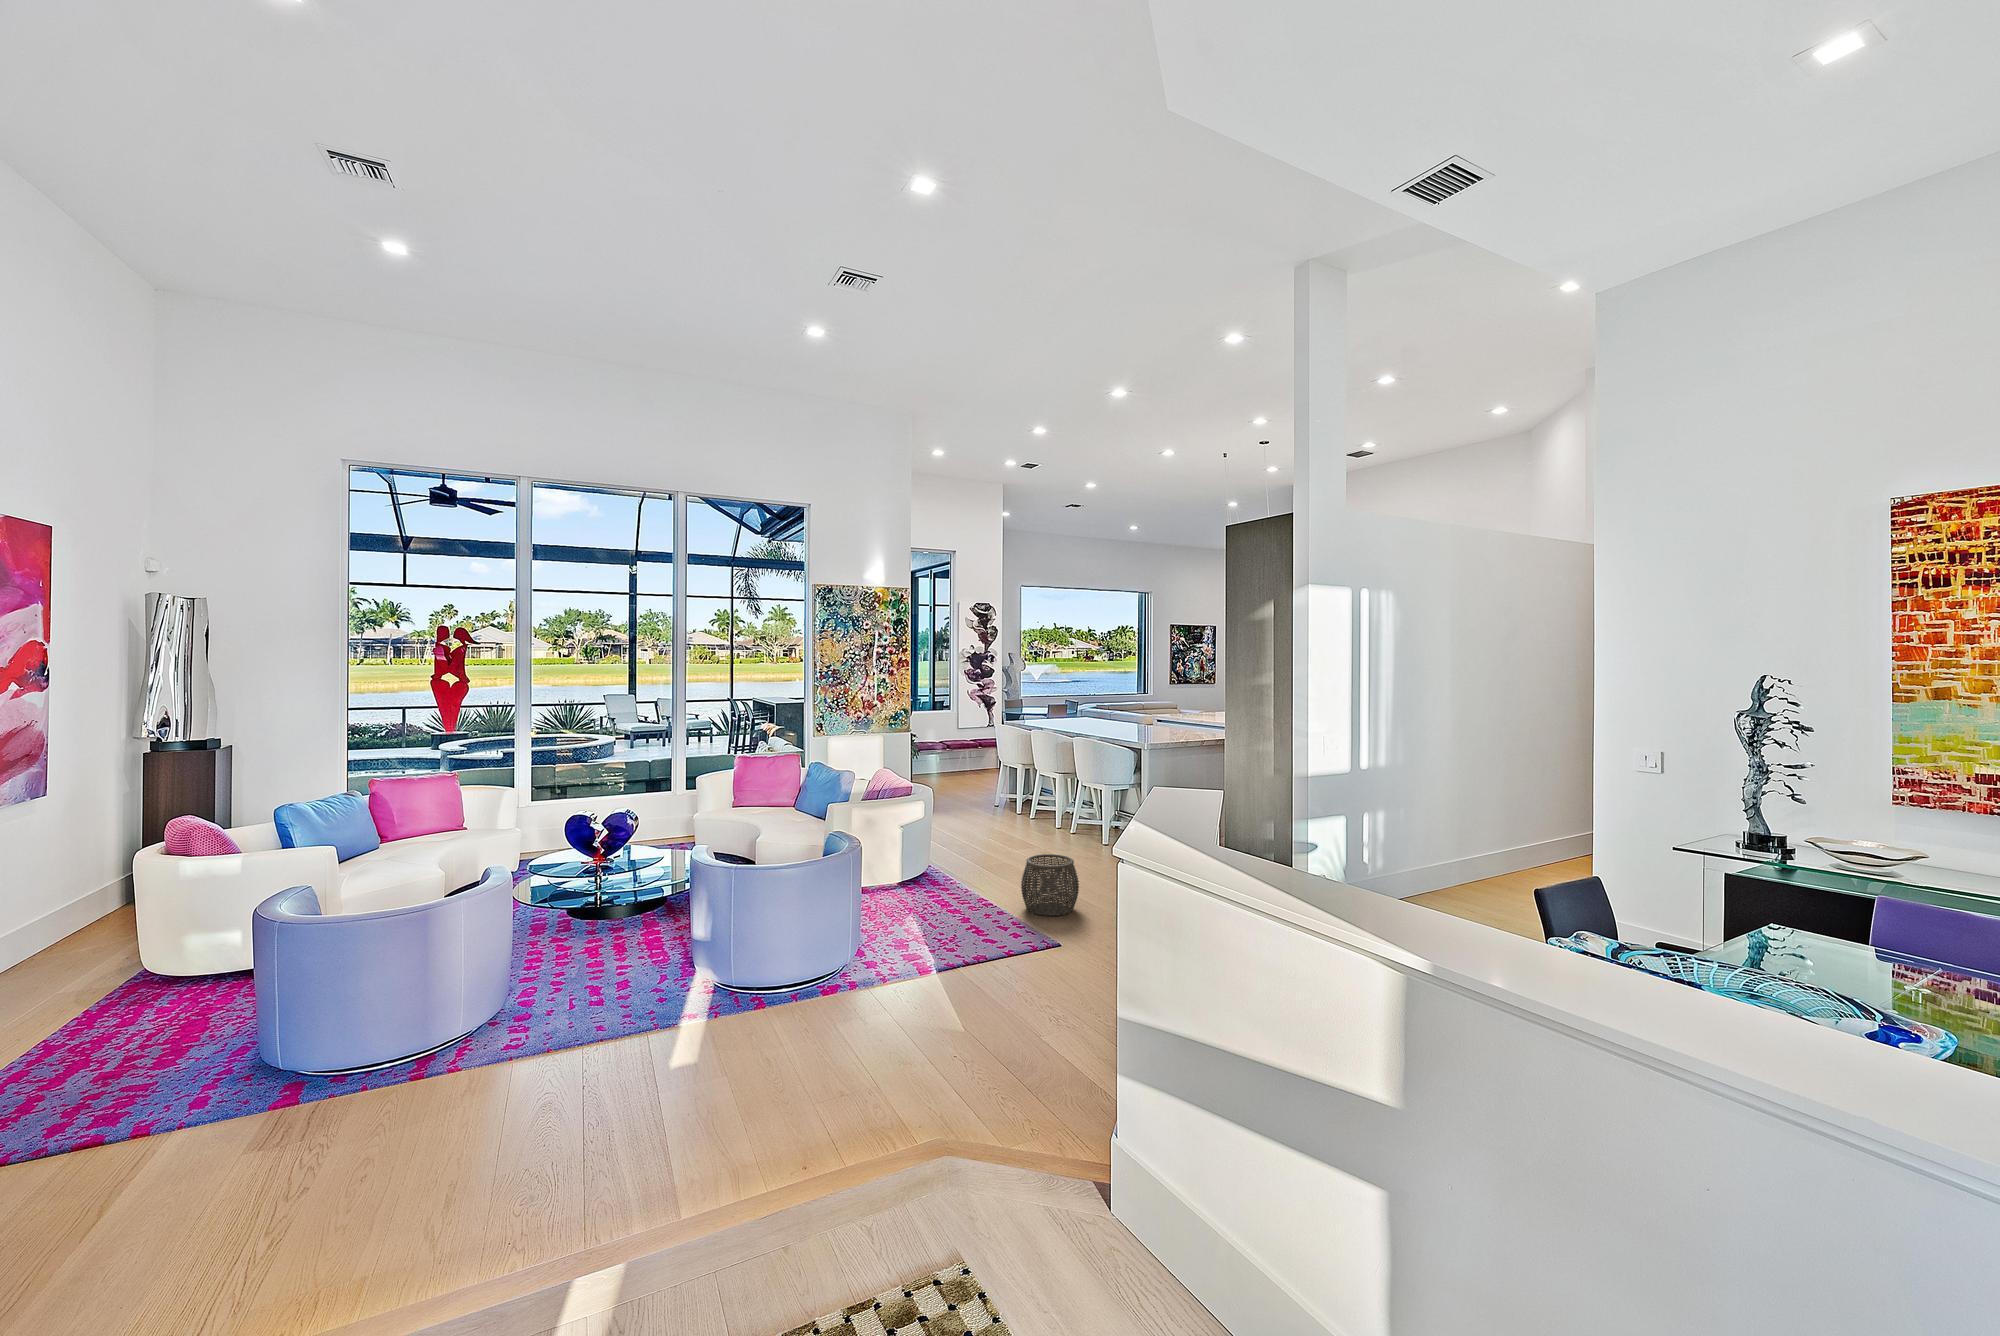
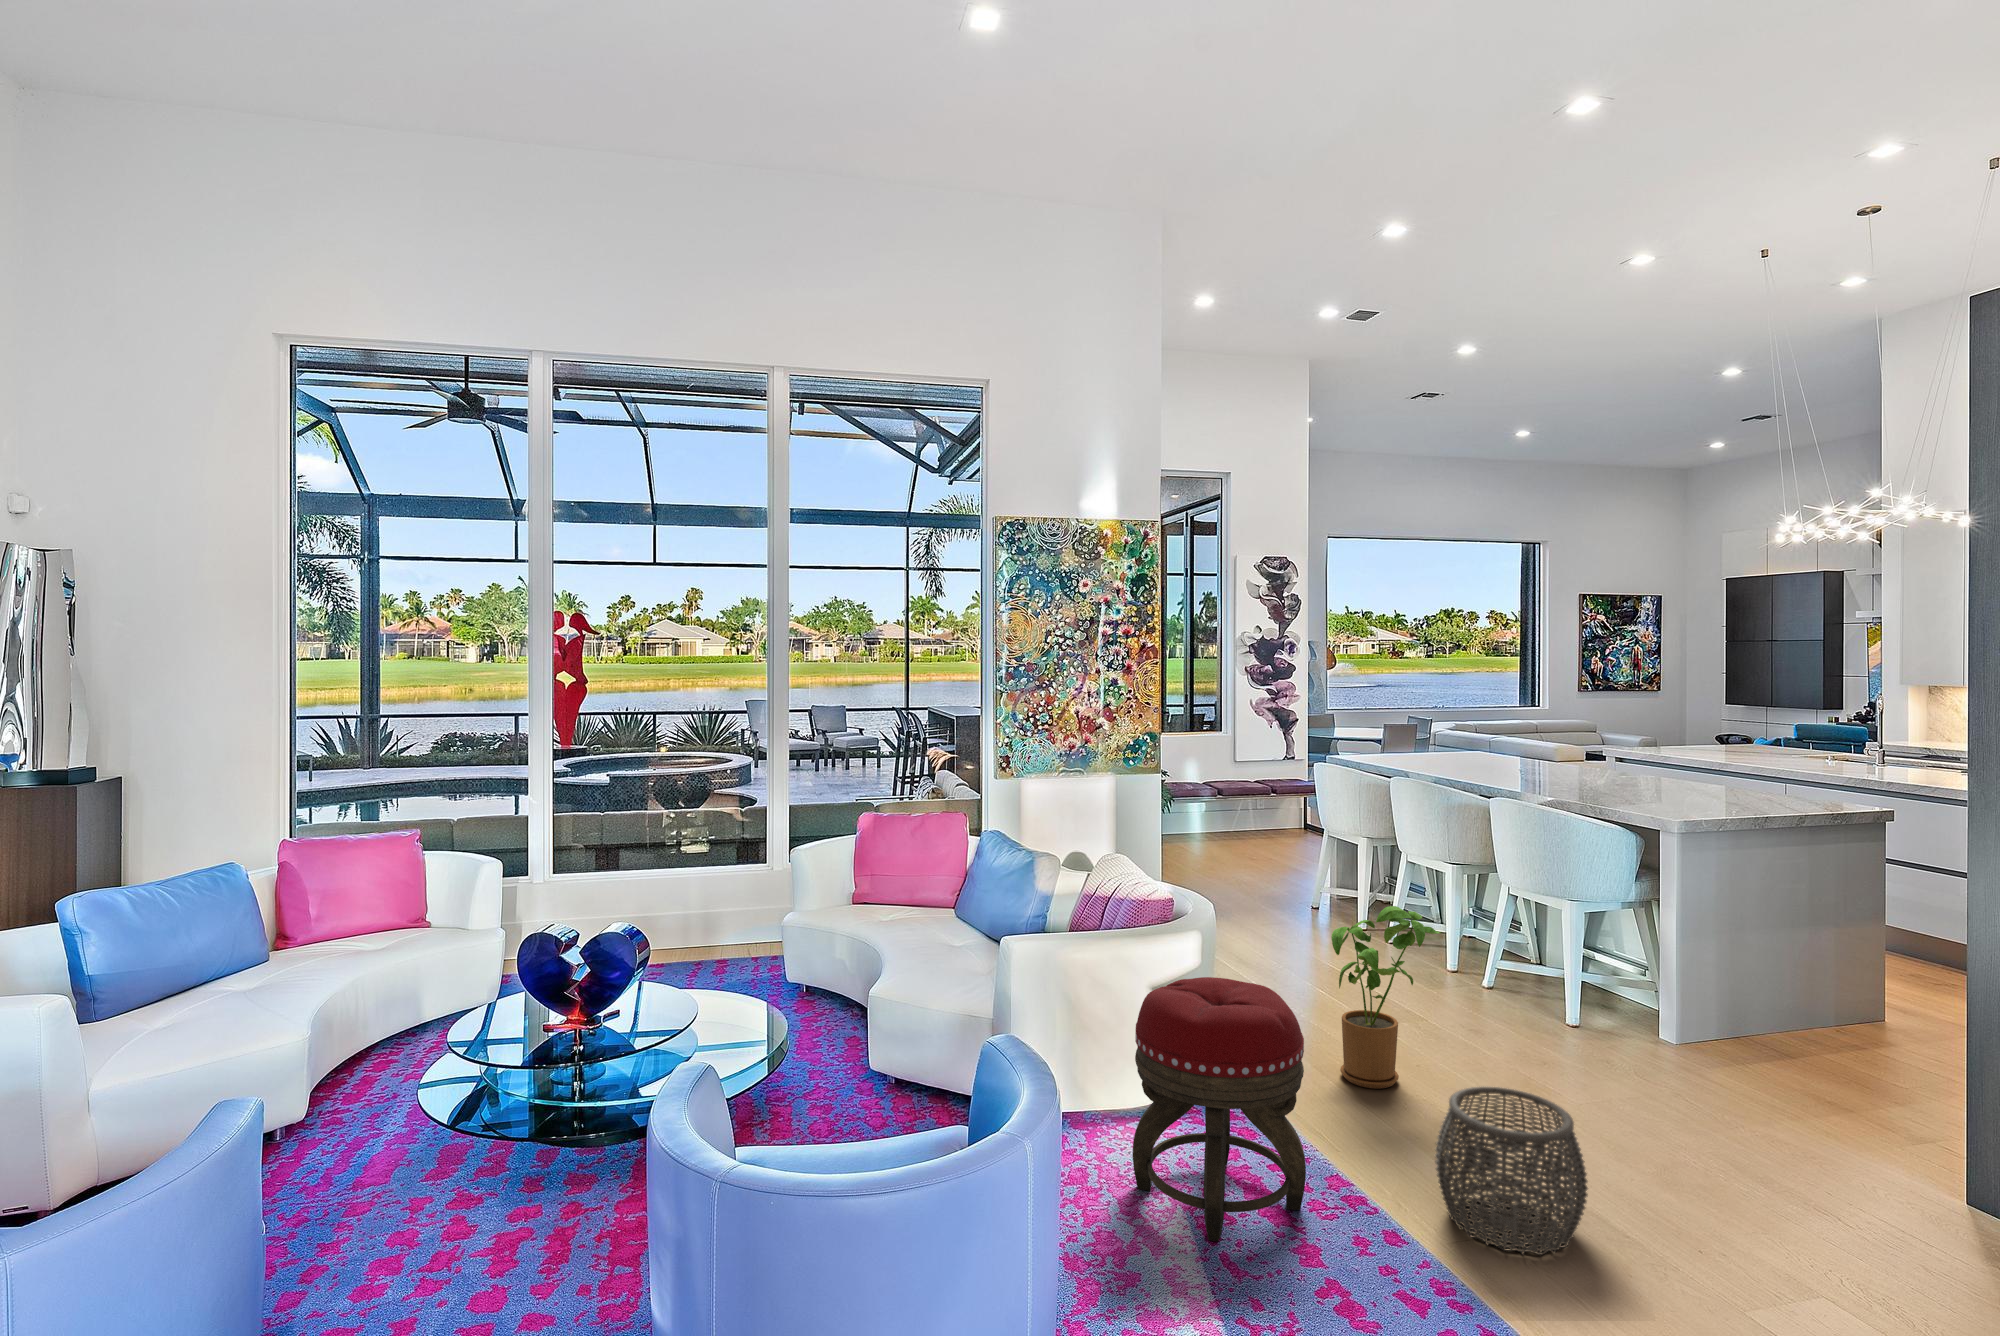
house plant: none [989,786,1038,873] -> present [1331,906,1441,1089]
footstool: none [891,815,967,923] -> present [1133,977,1306,1241]

